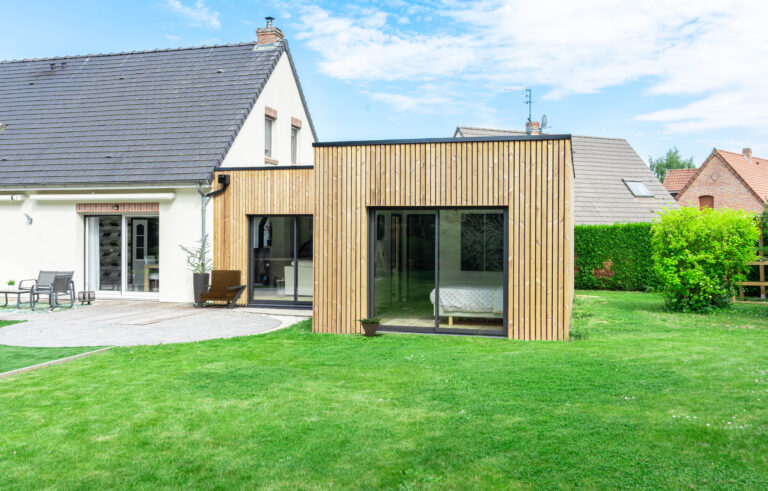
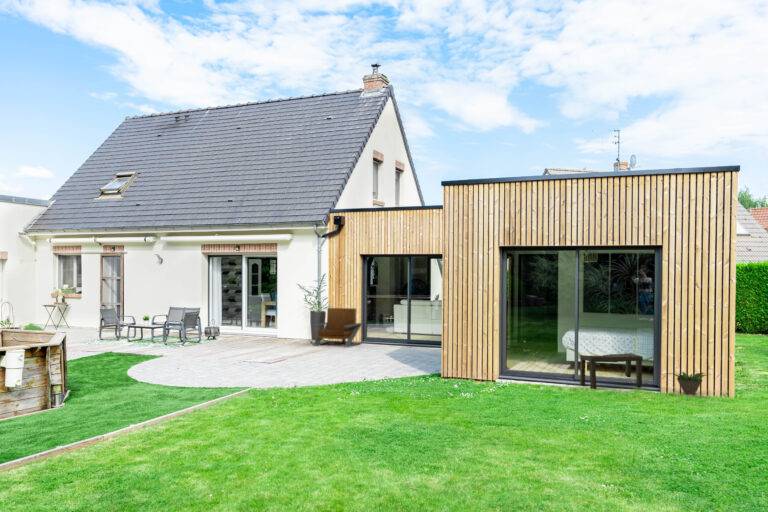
bench: none [436,306,491,339] -> present [580,353,643,389]
decorative plant: present [357,316,384,336] -> present [669,372,708,394]

